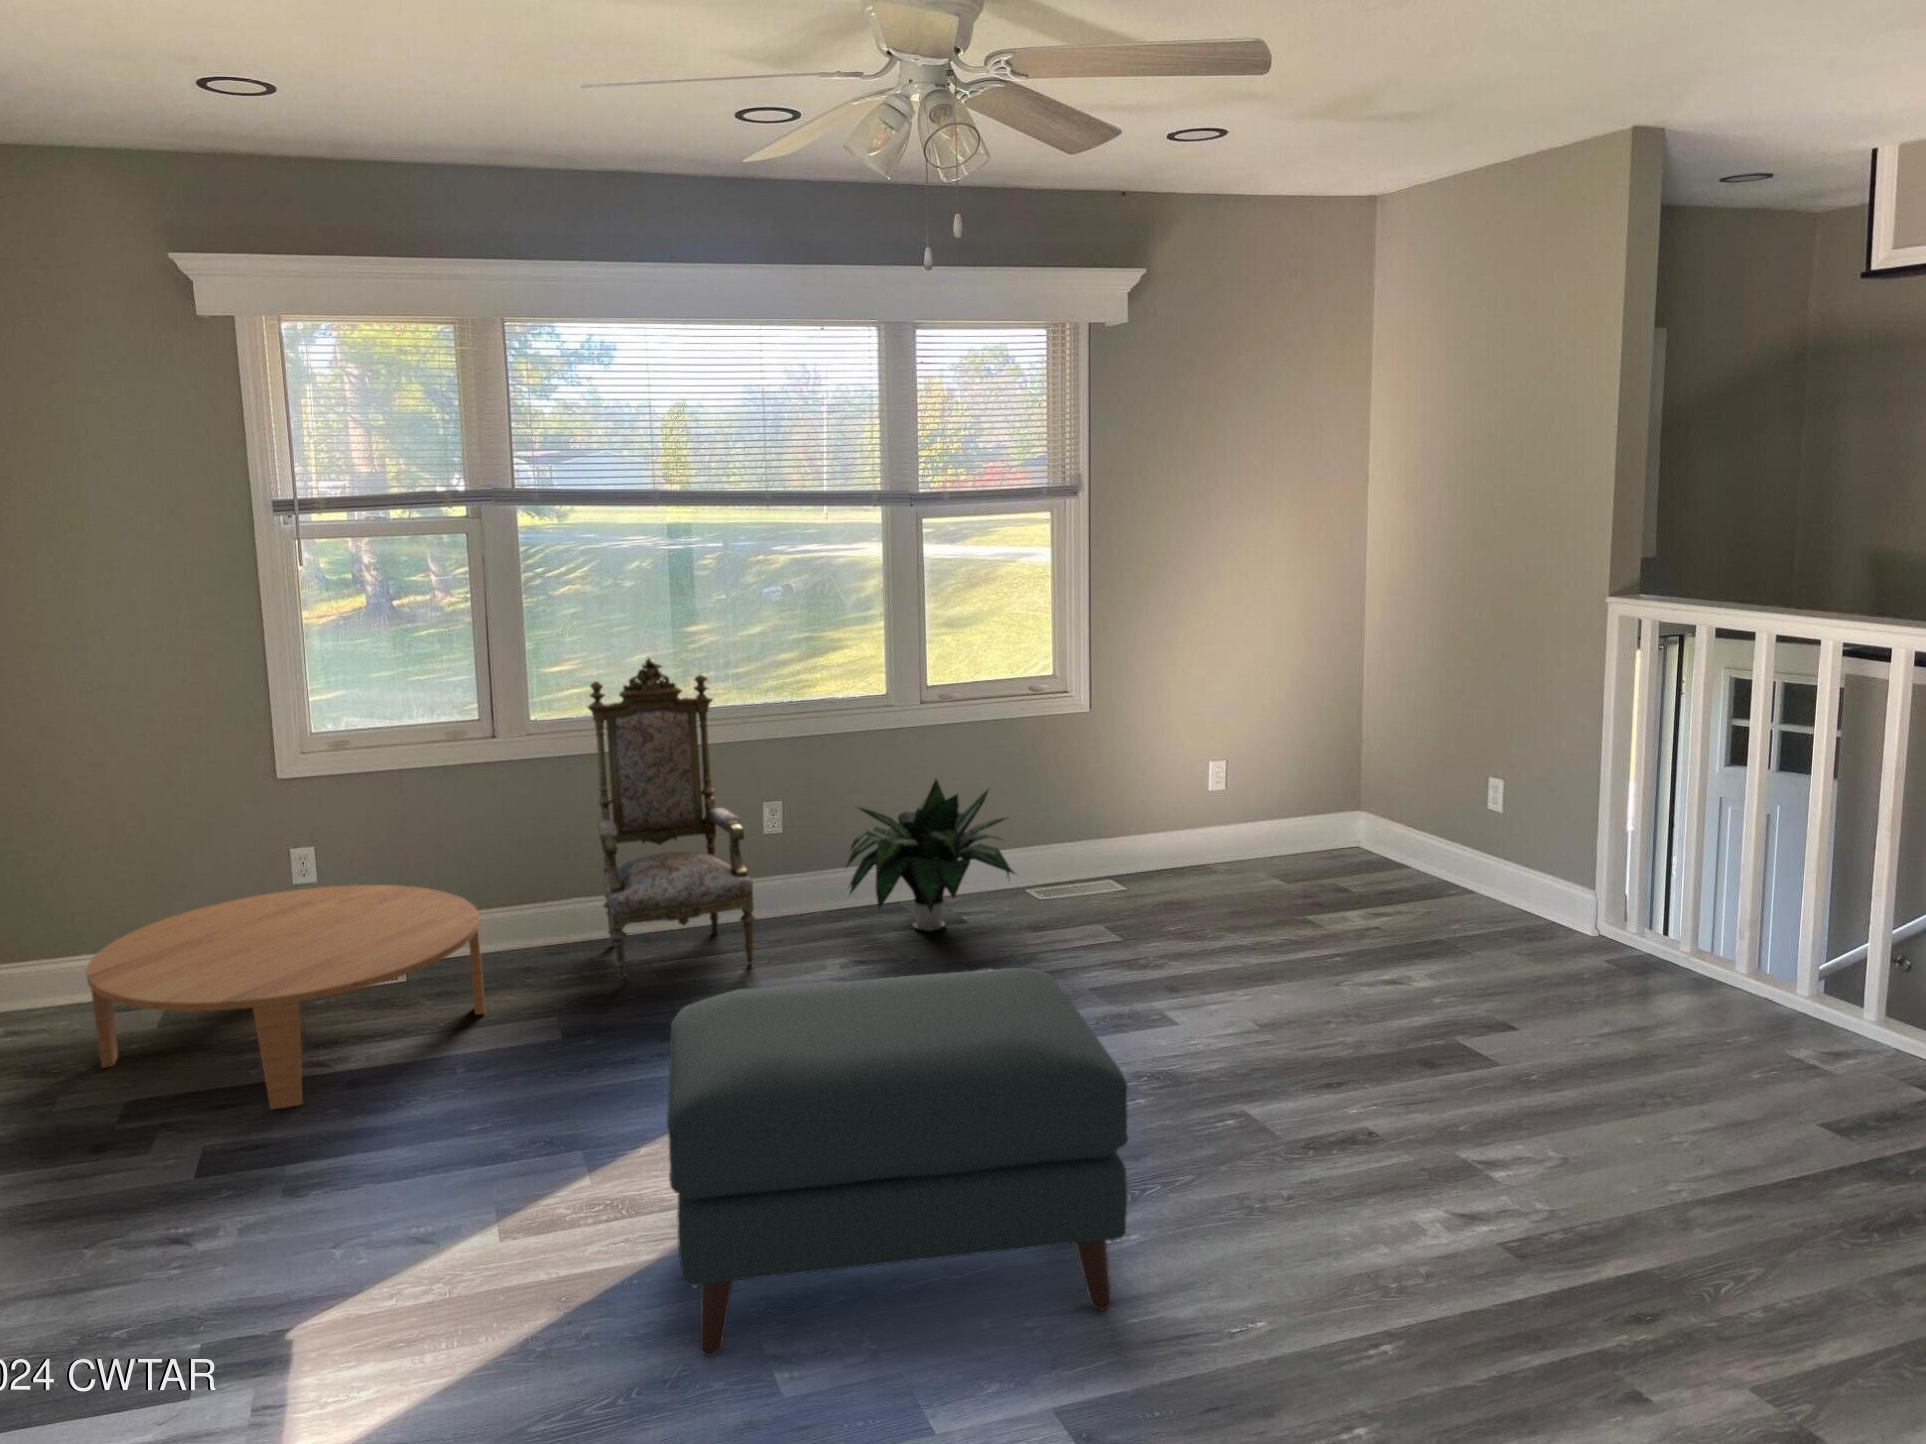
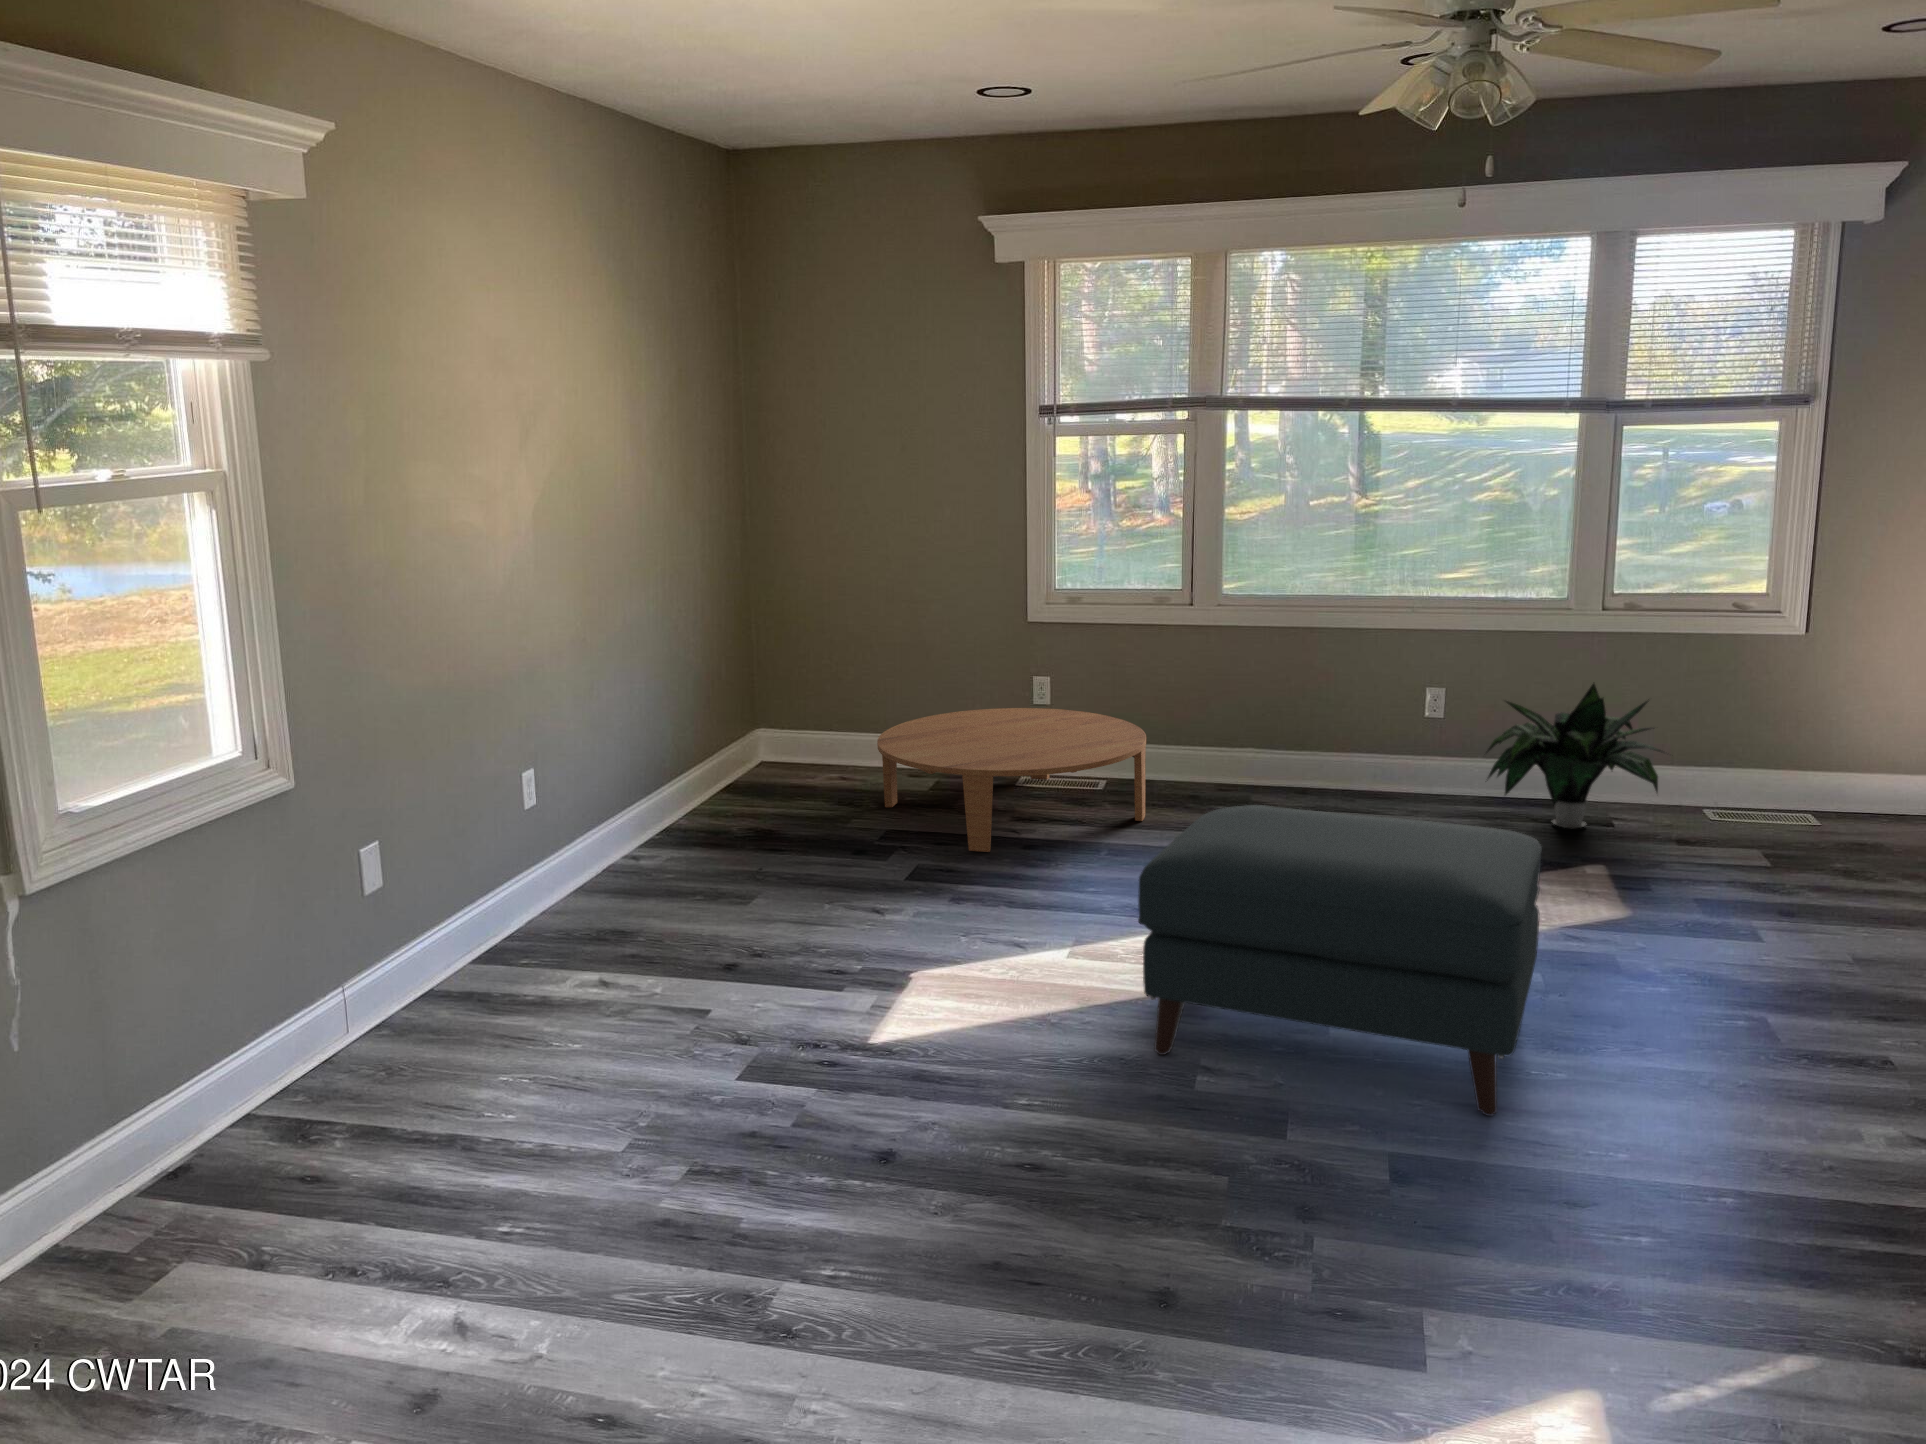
armchair: present [588,658,756,981] -> none [1252,545,1384,824]

